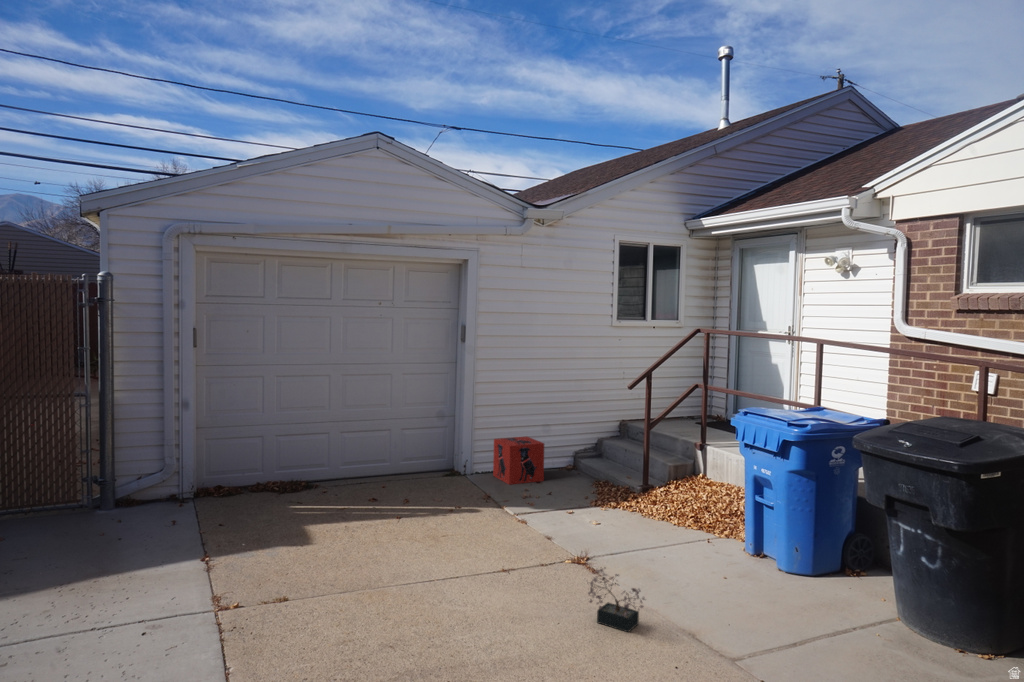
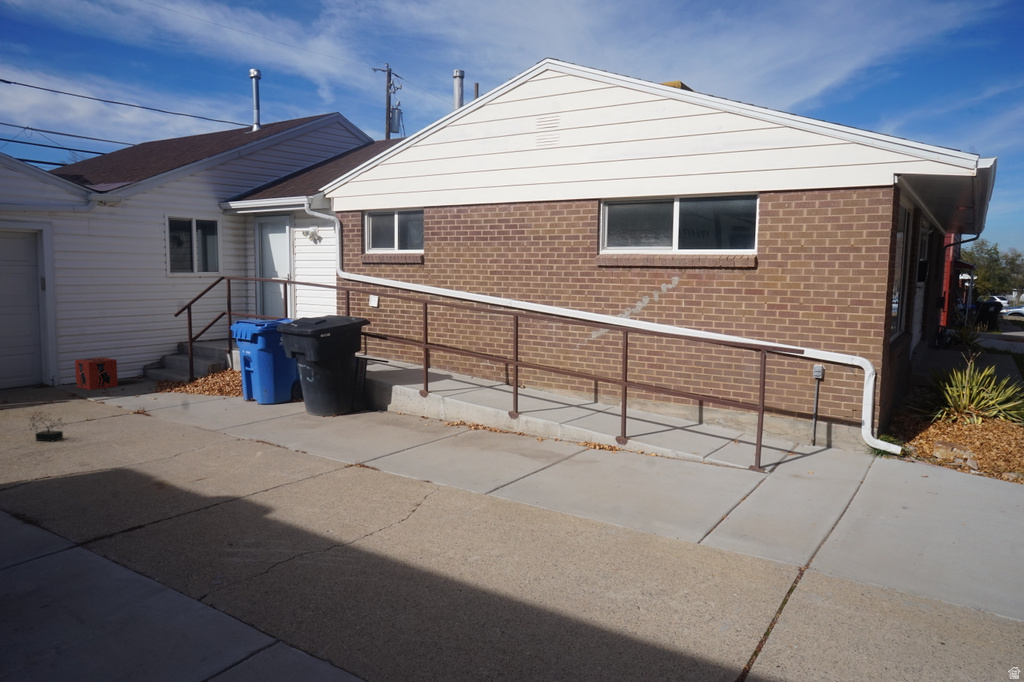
decorative plant: present [588,569,645,632] -> present [31,412,63,441]

